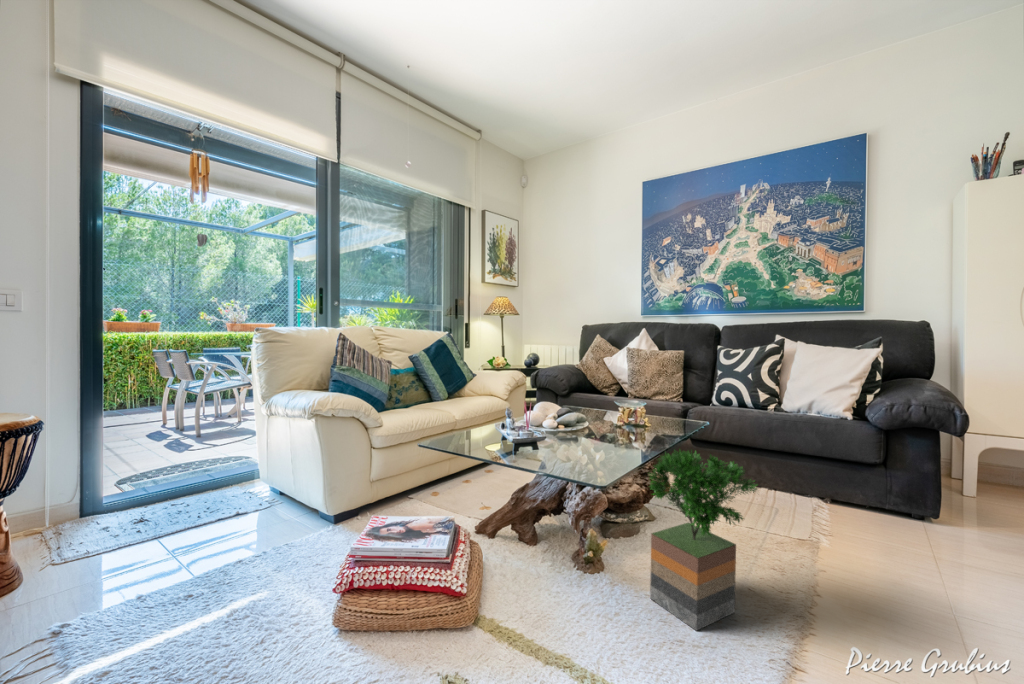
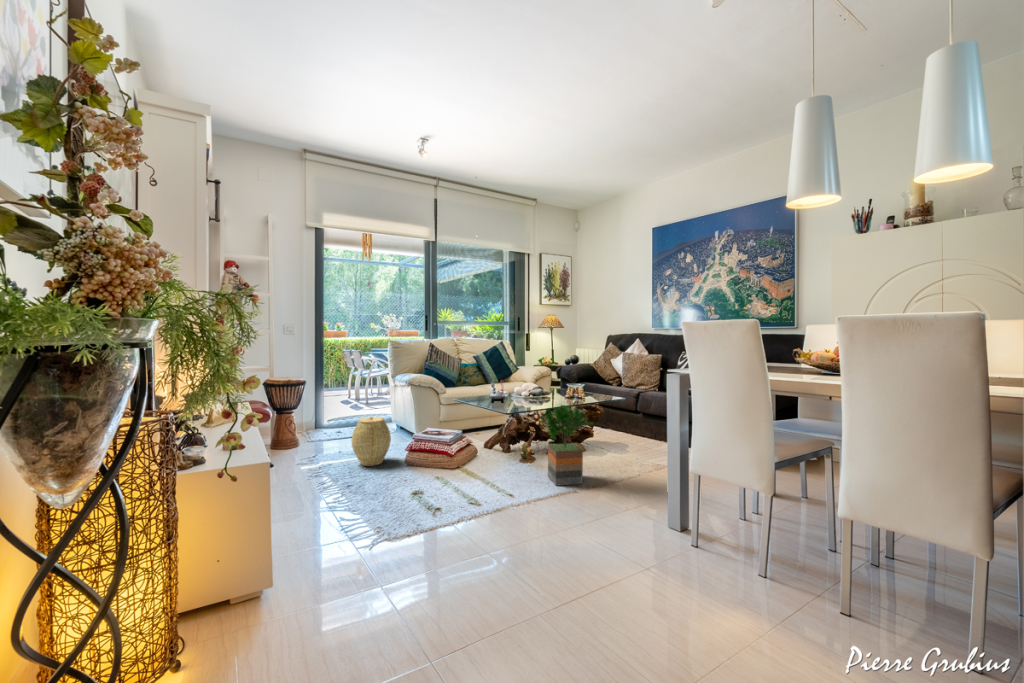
woven basket: none [171,499,279,631] -> present [352,417,391,466]

